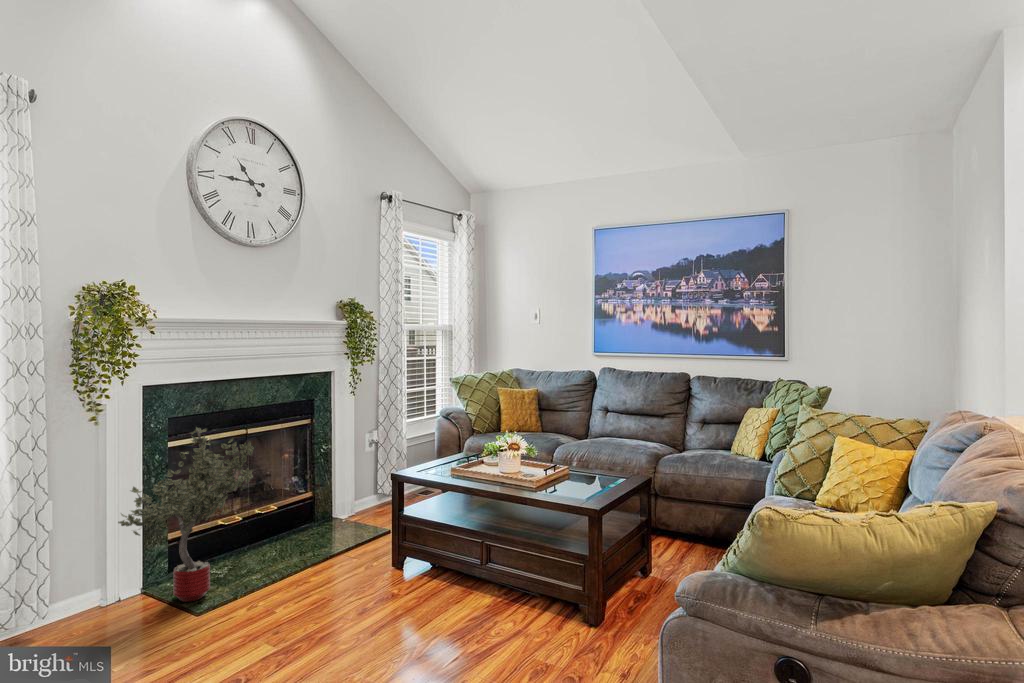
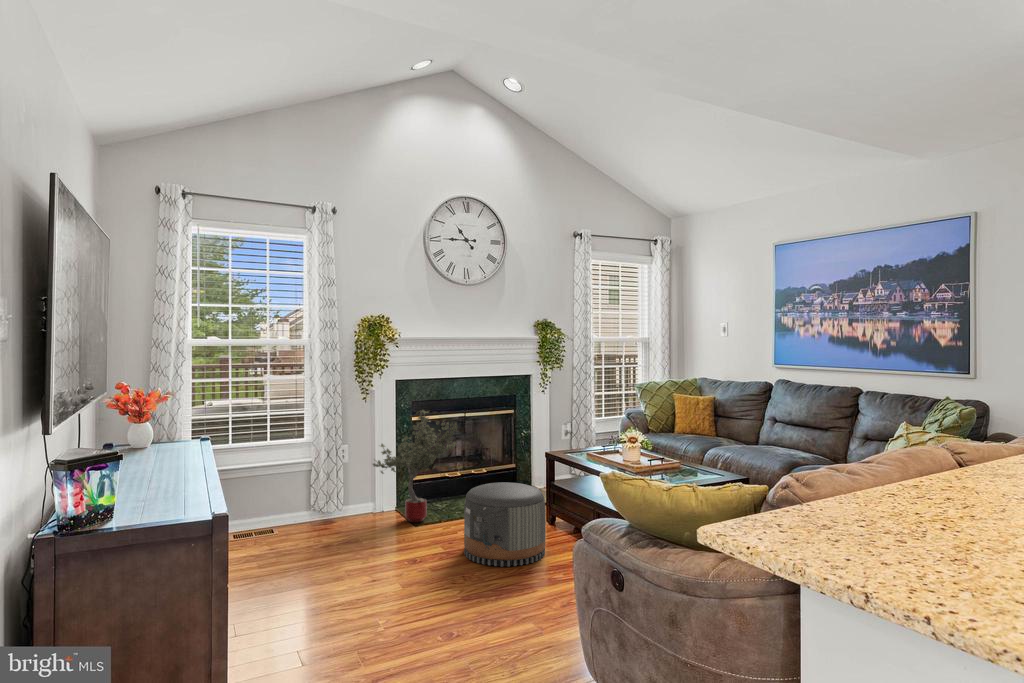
pouf: none [304,521,423,651] -> present [464,482,546,566]

